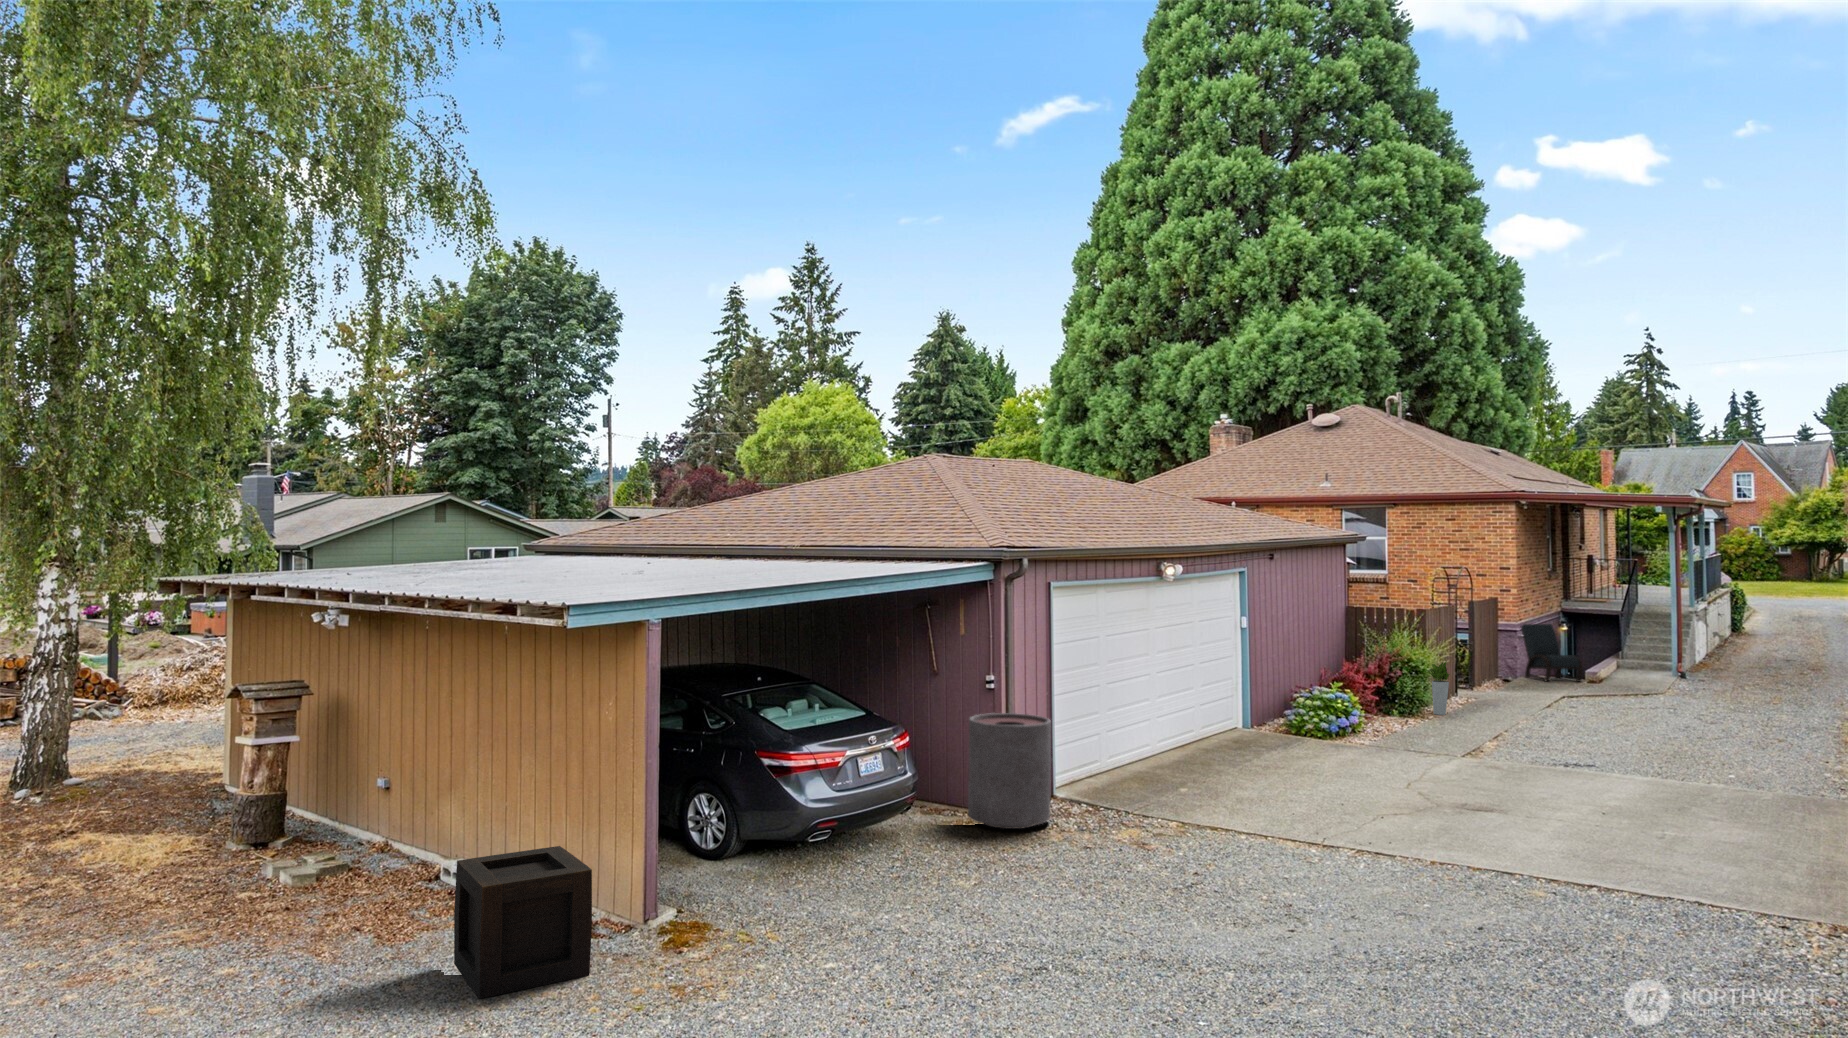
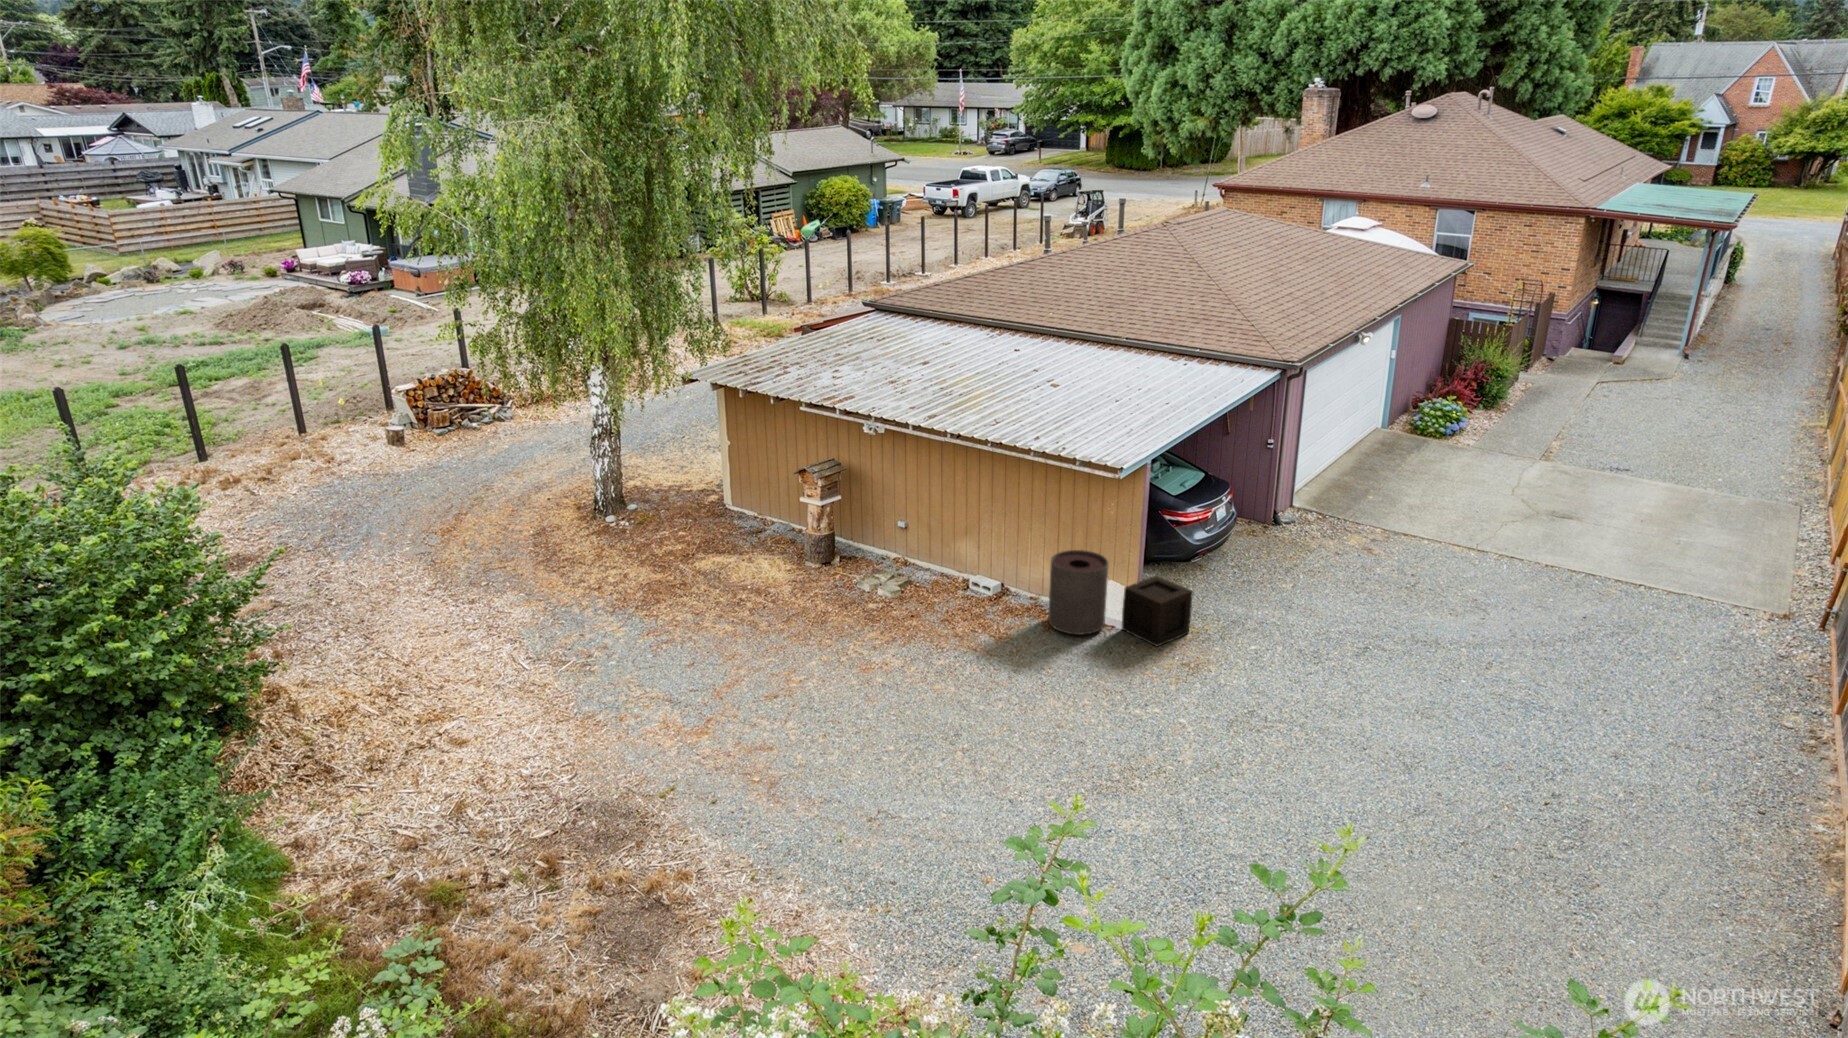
lounge chair: present [1521,624,1583,682] -> none [1561,314,1606,361]
planter: present [1430,662,1450,715] -> none [1506,371,1523,408]
trash can: present [968,713,1051,829] -> present [1048,550,1109,635]

